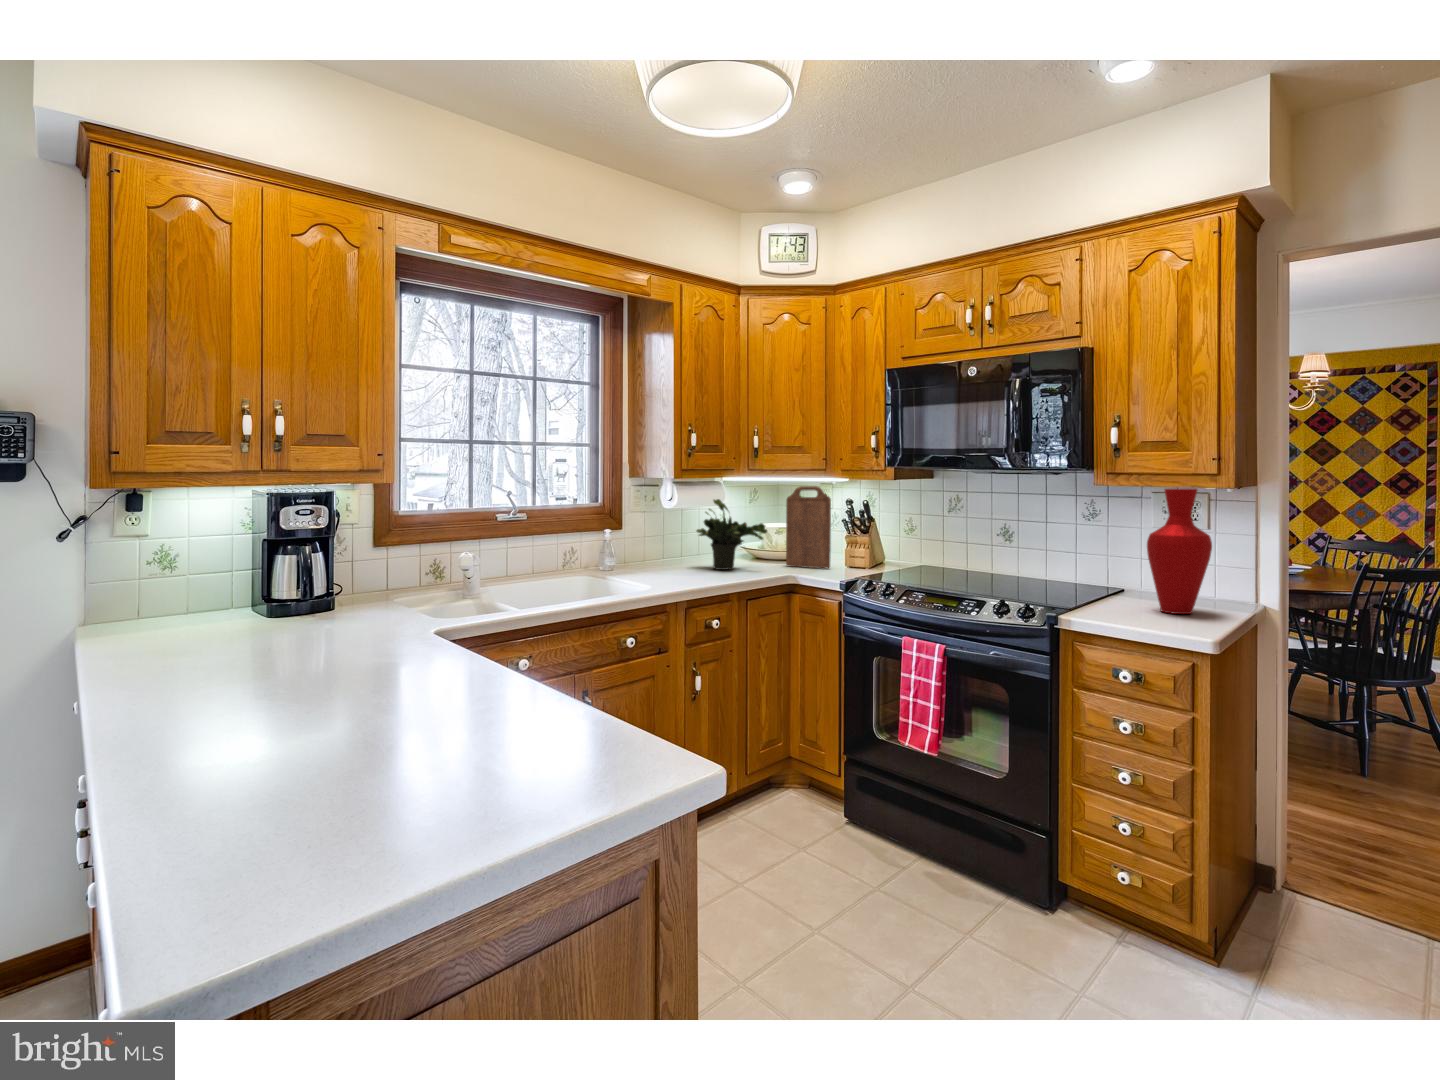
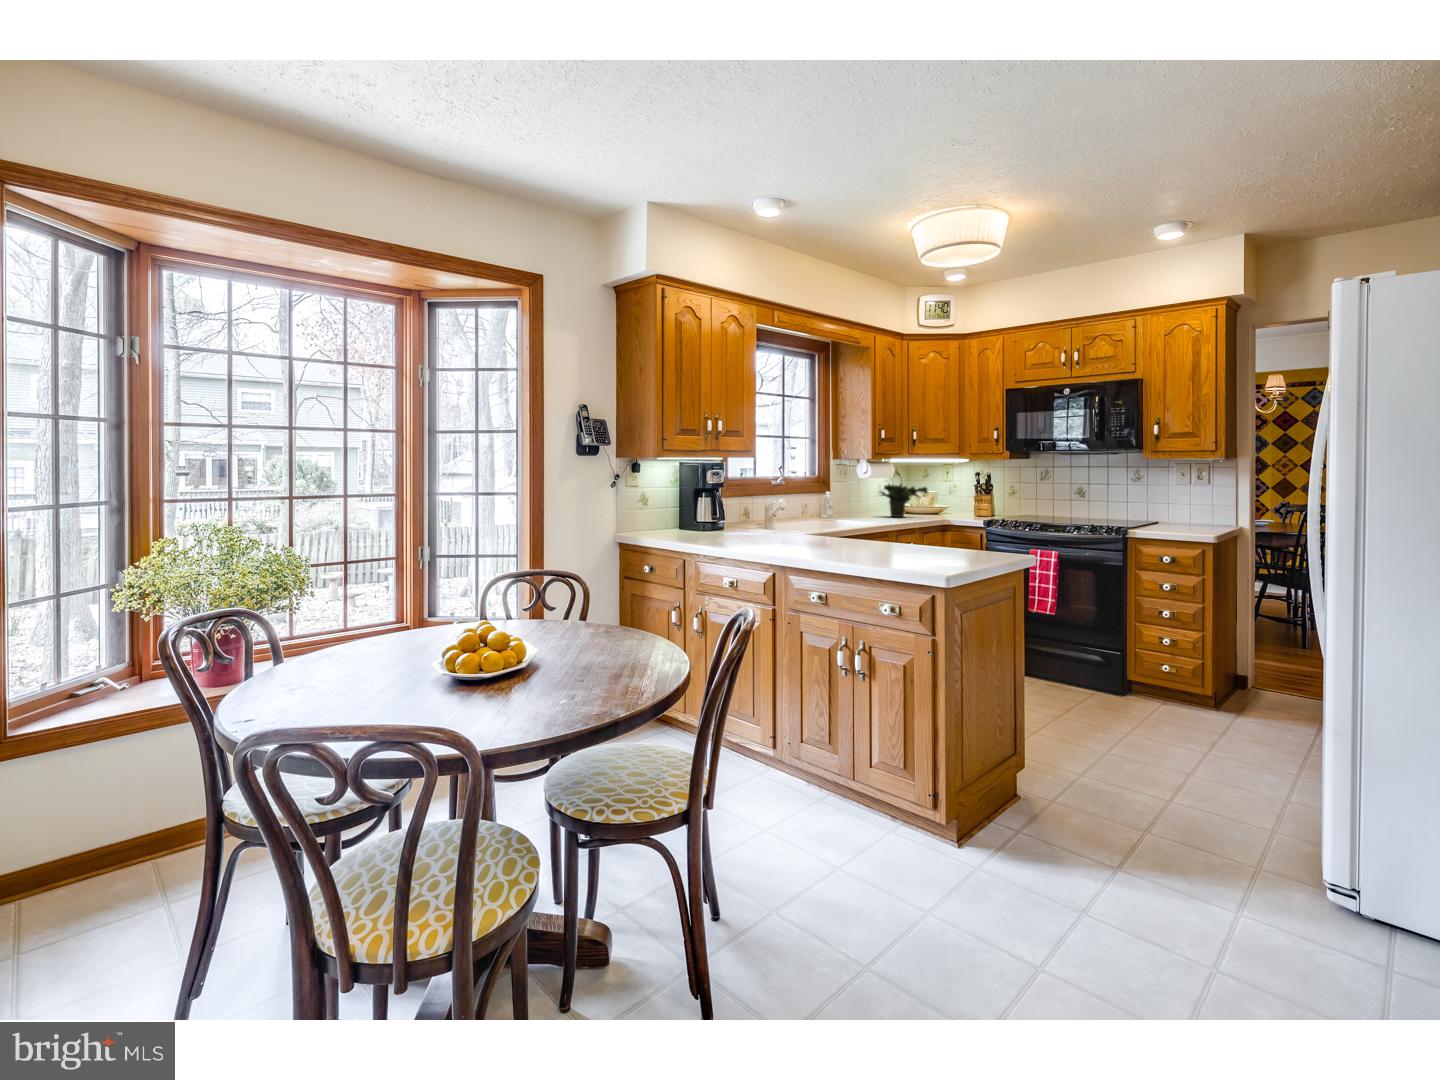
cutting board: present [786,486,831,568] -> none [934,464,966,516]
vase: present [1147,489,1212,614] -> none [1175,458,1213,529]

